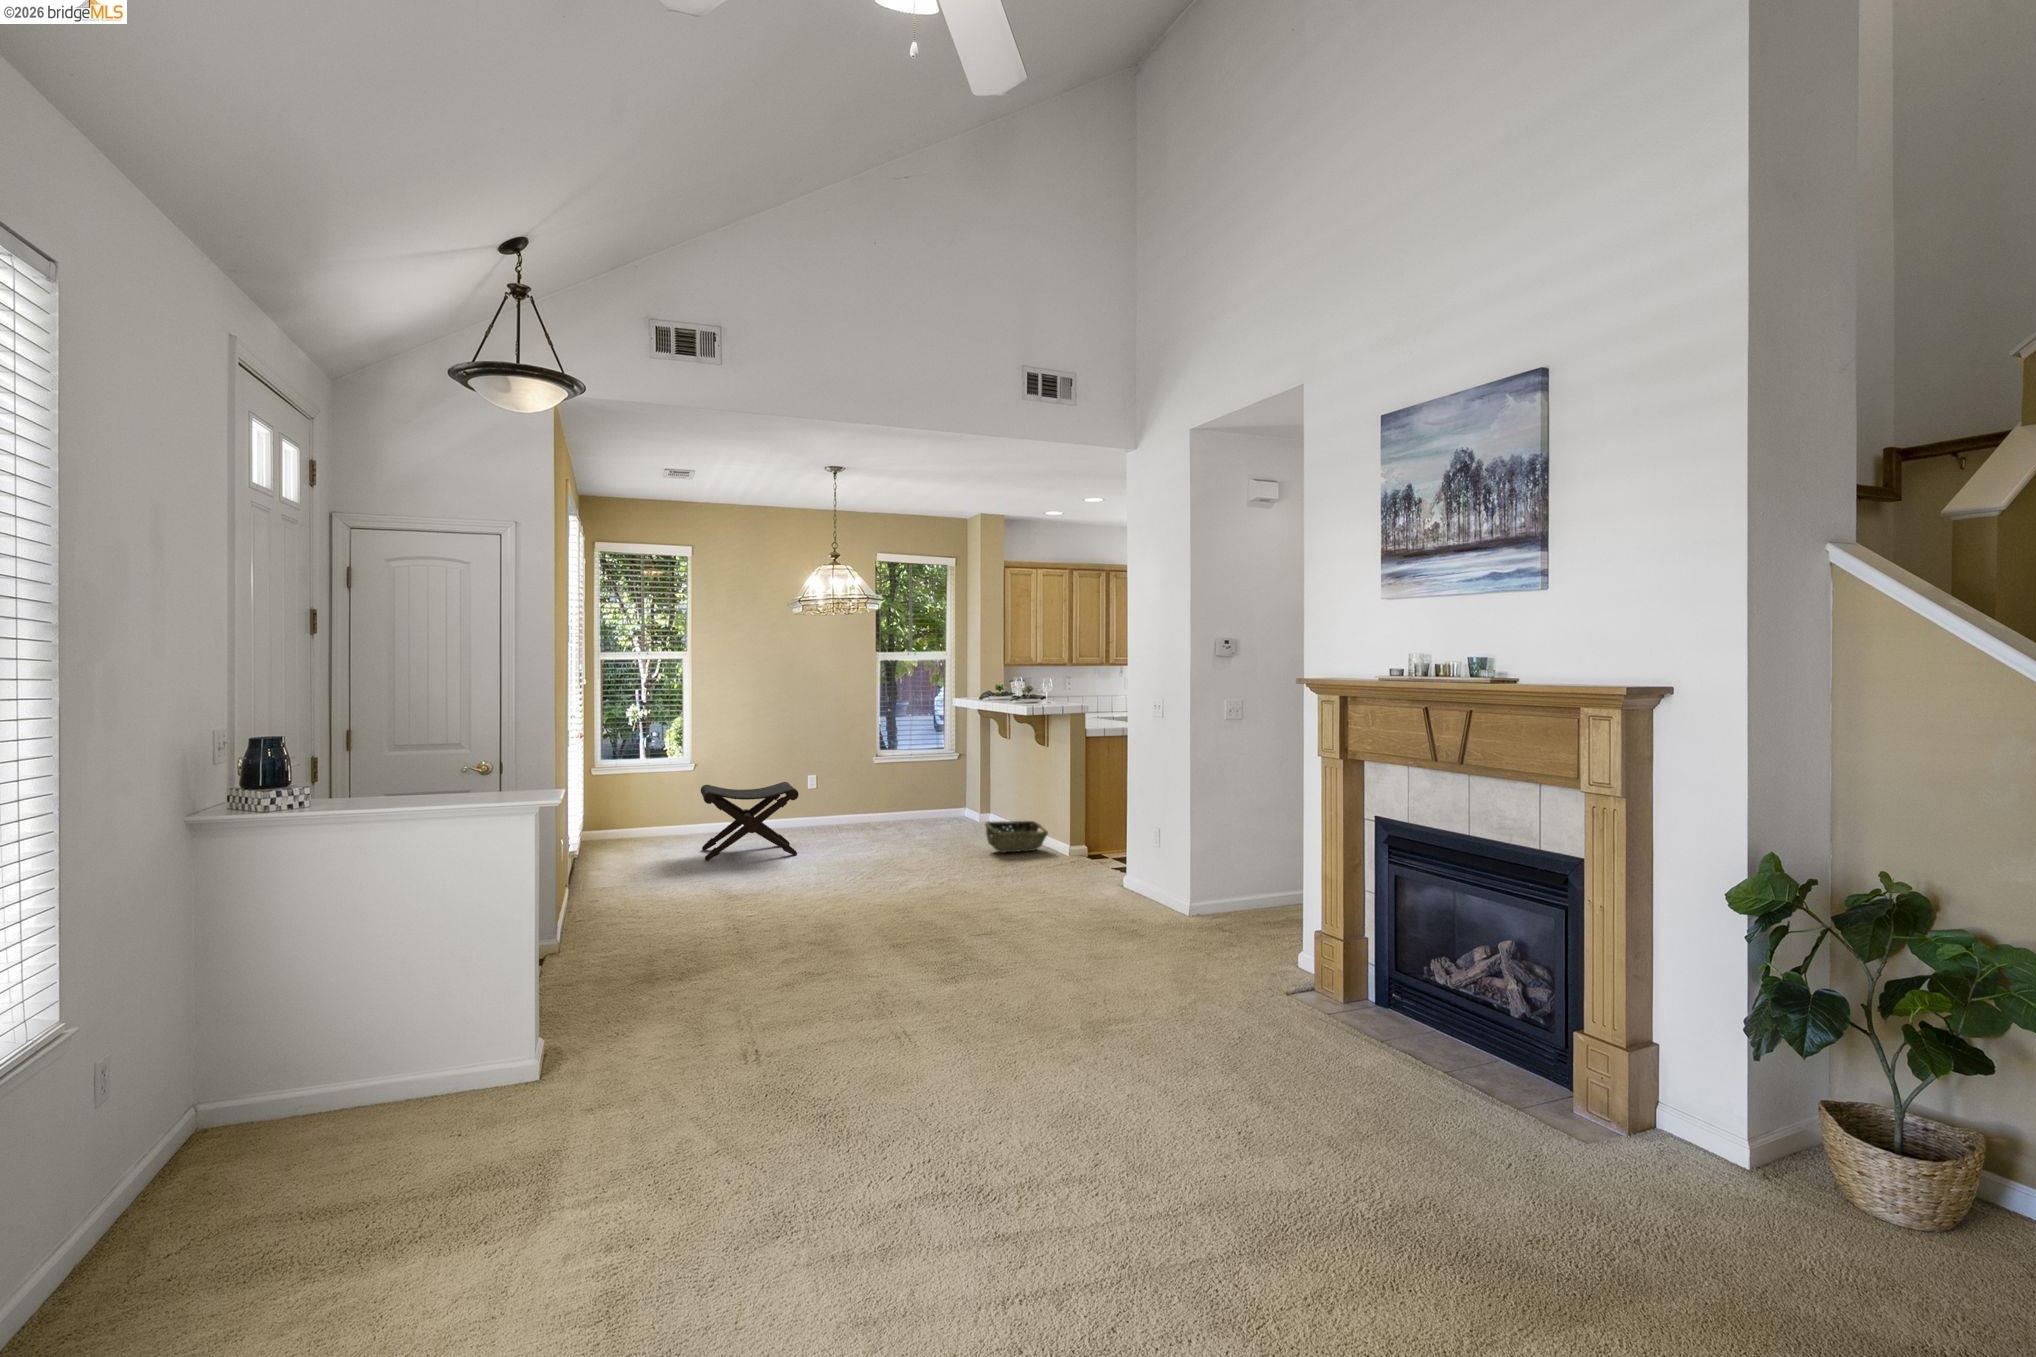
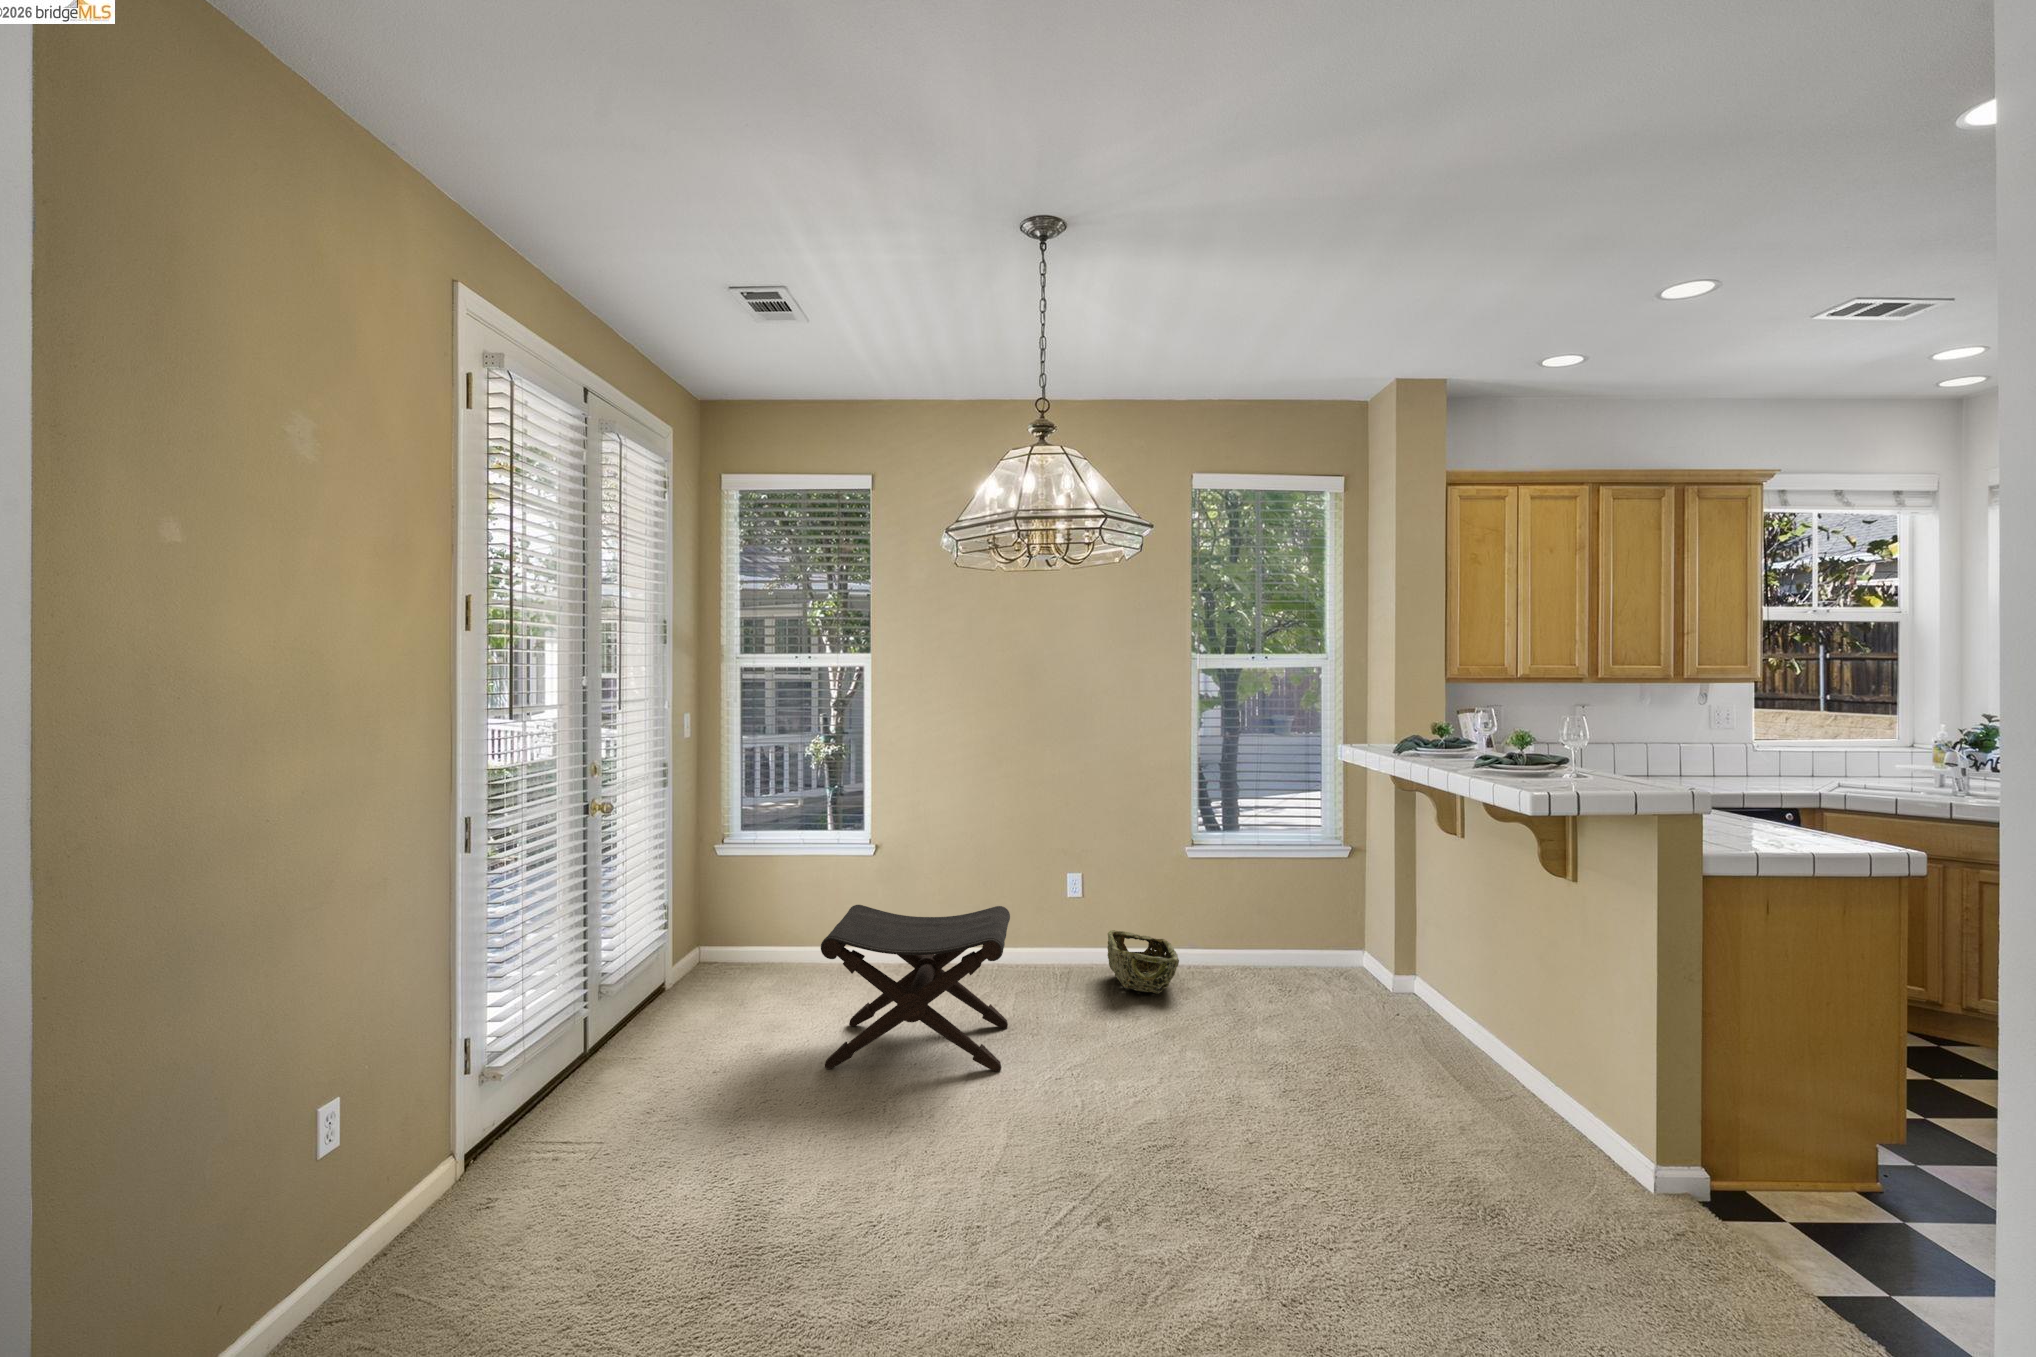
woven basket: present [985,821,1048,853] -> present [1108,930,1179,994]

